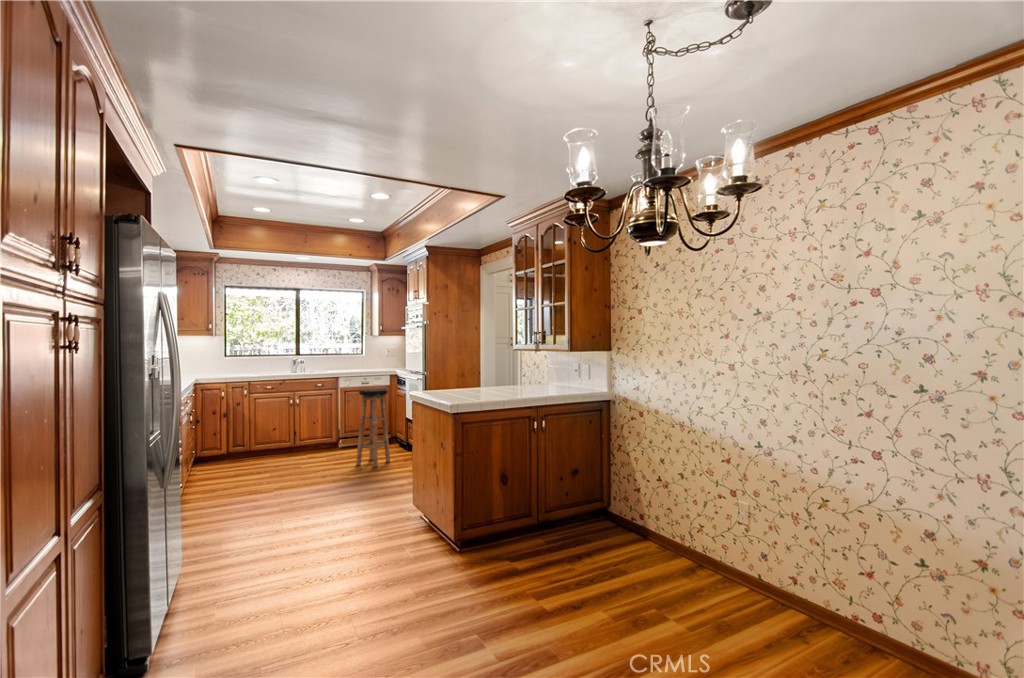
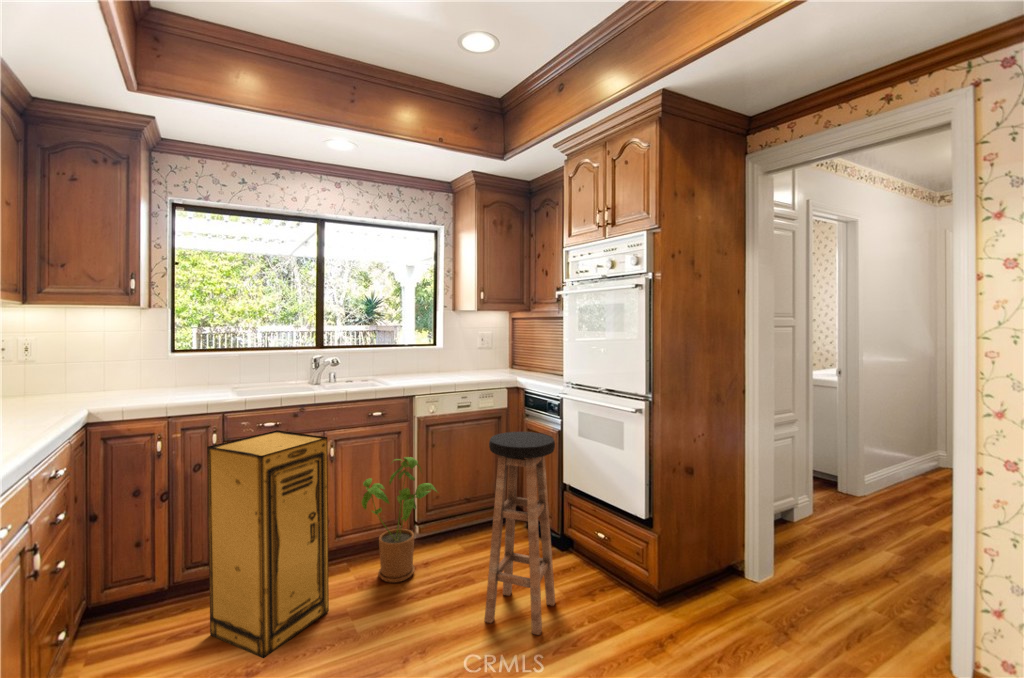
storage cabinet: none [245,388,293,470] -> present [207,430,329,658]
house plant: none [310,403,345,457] -> present [362,457,437,583]

